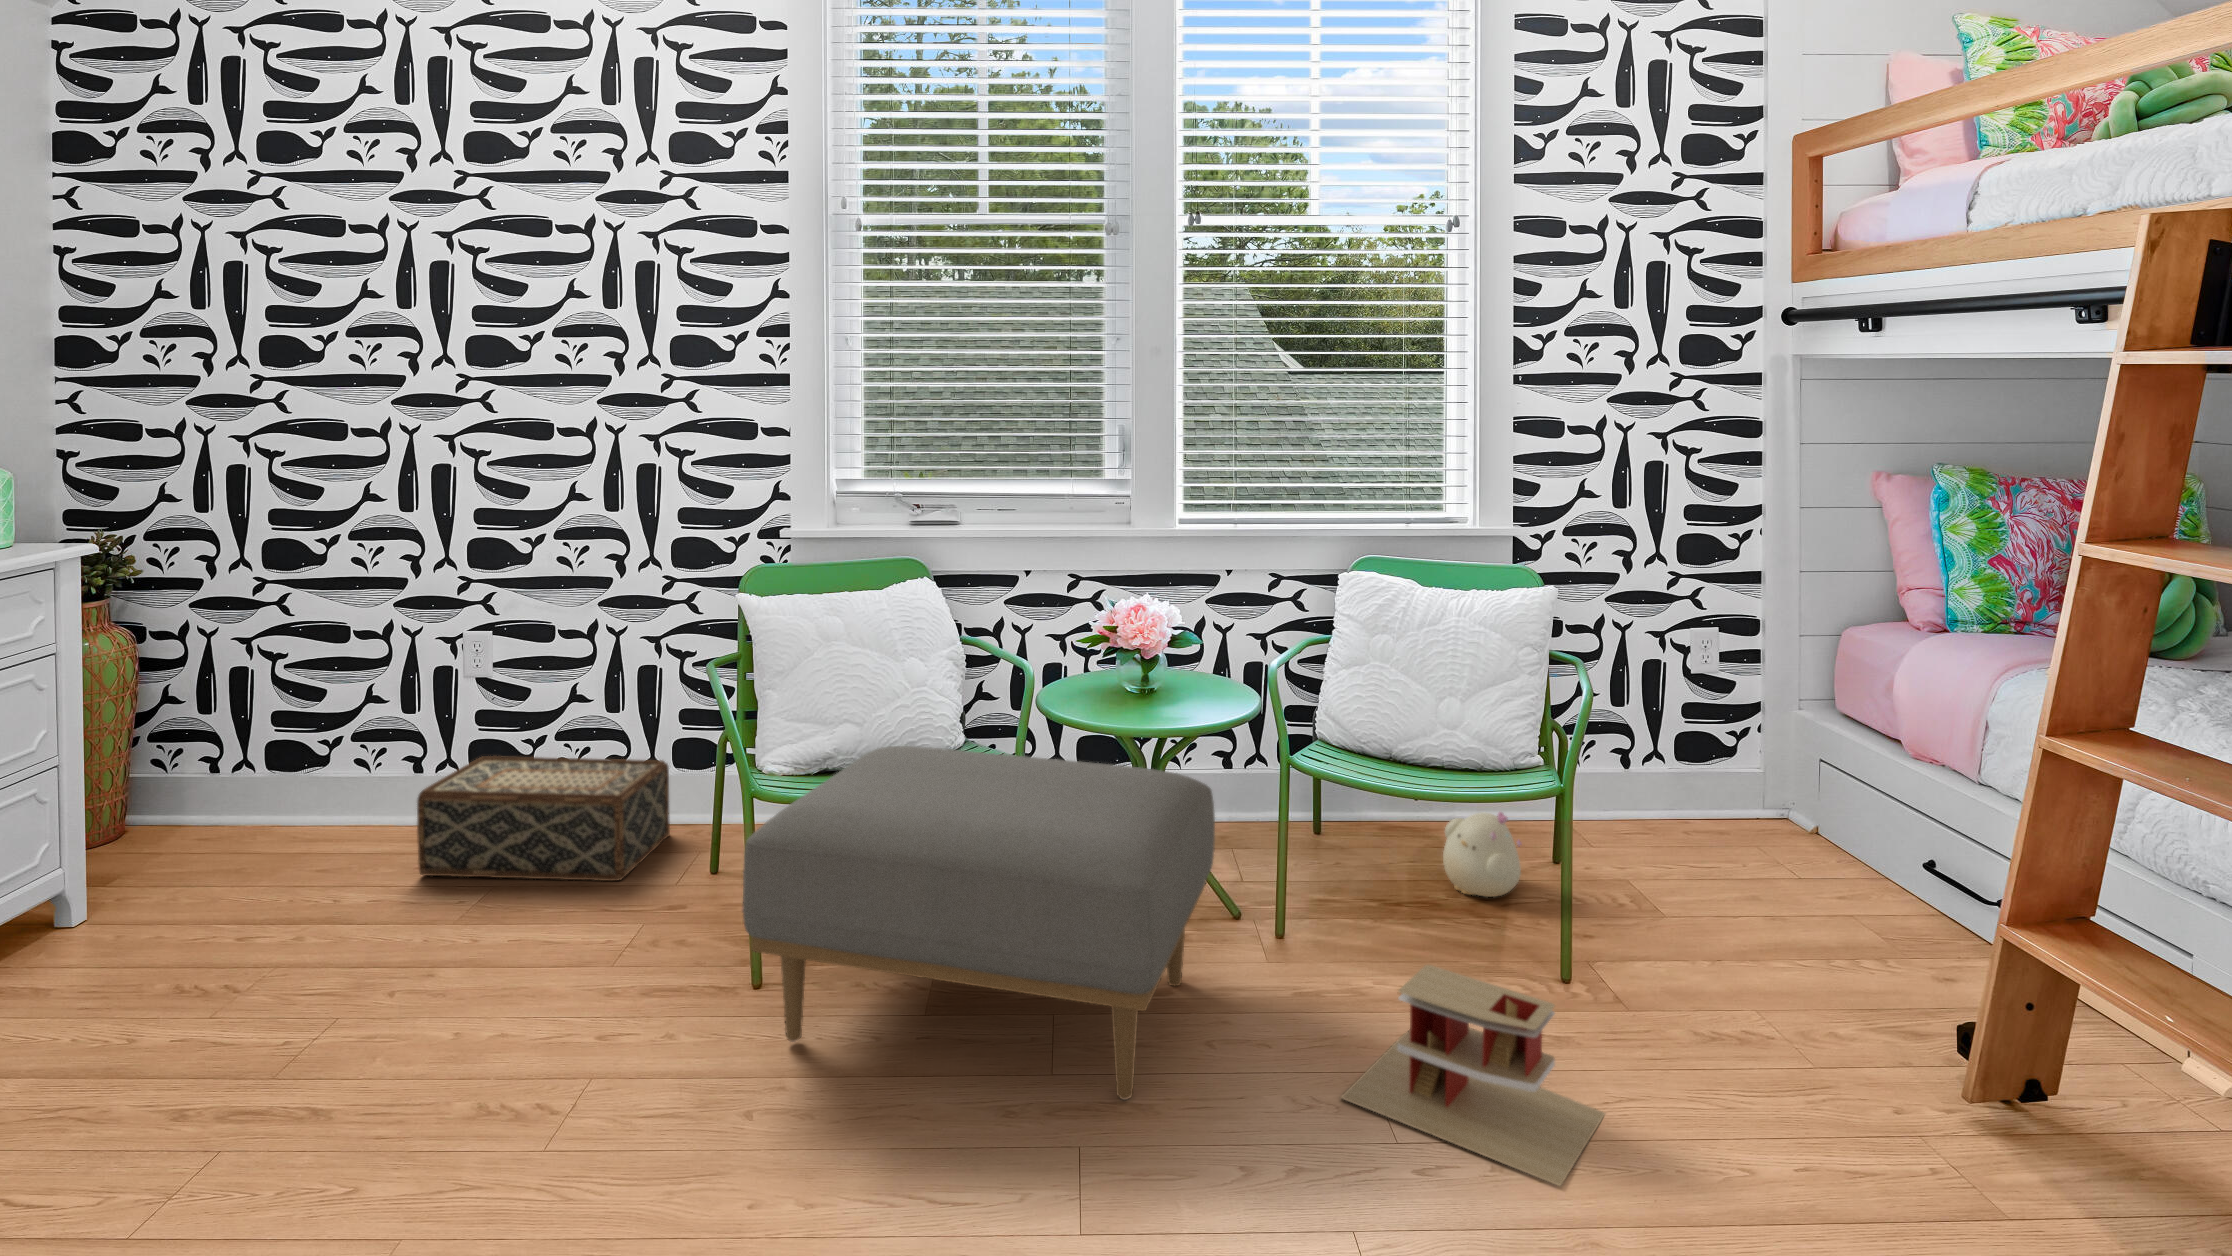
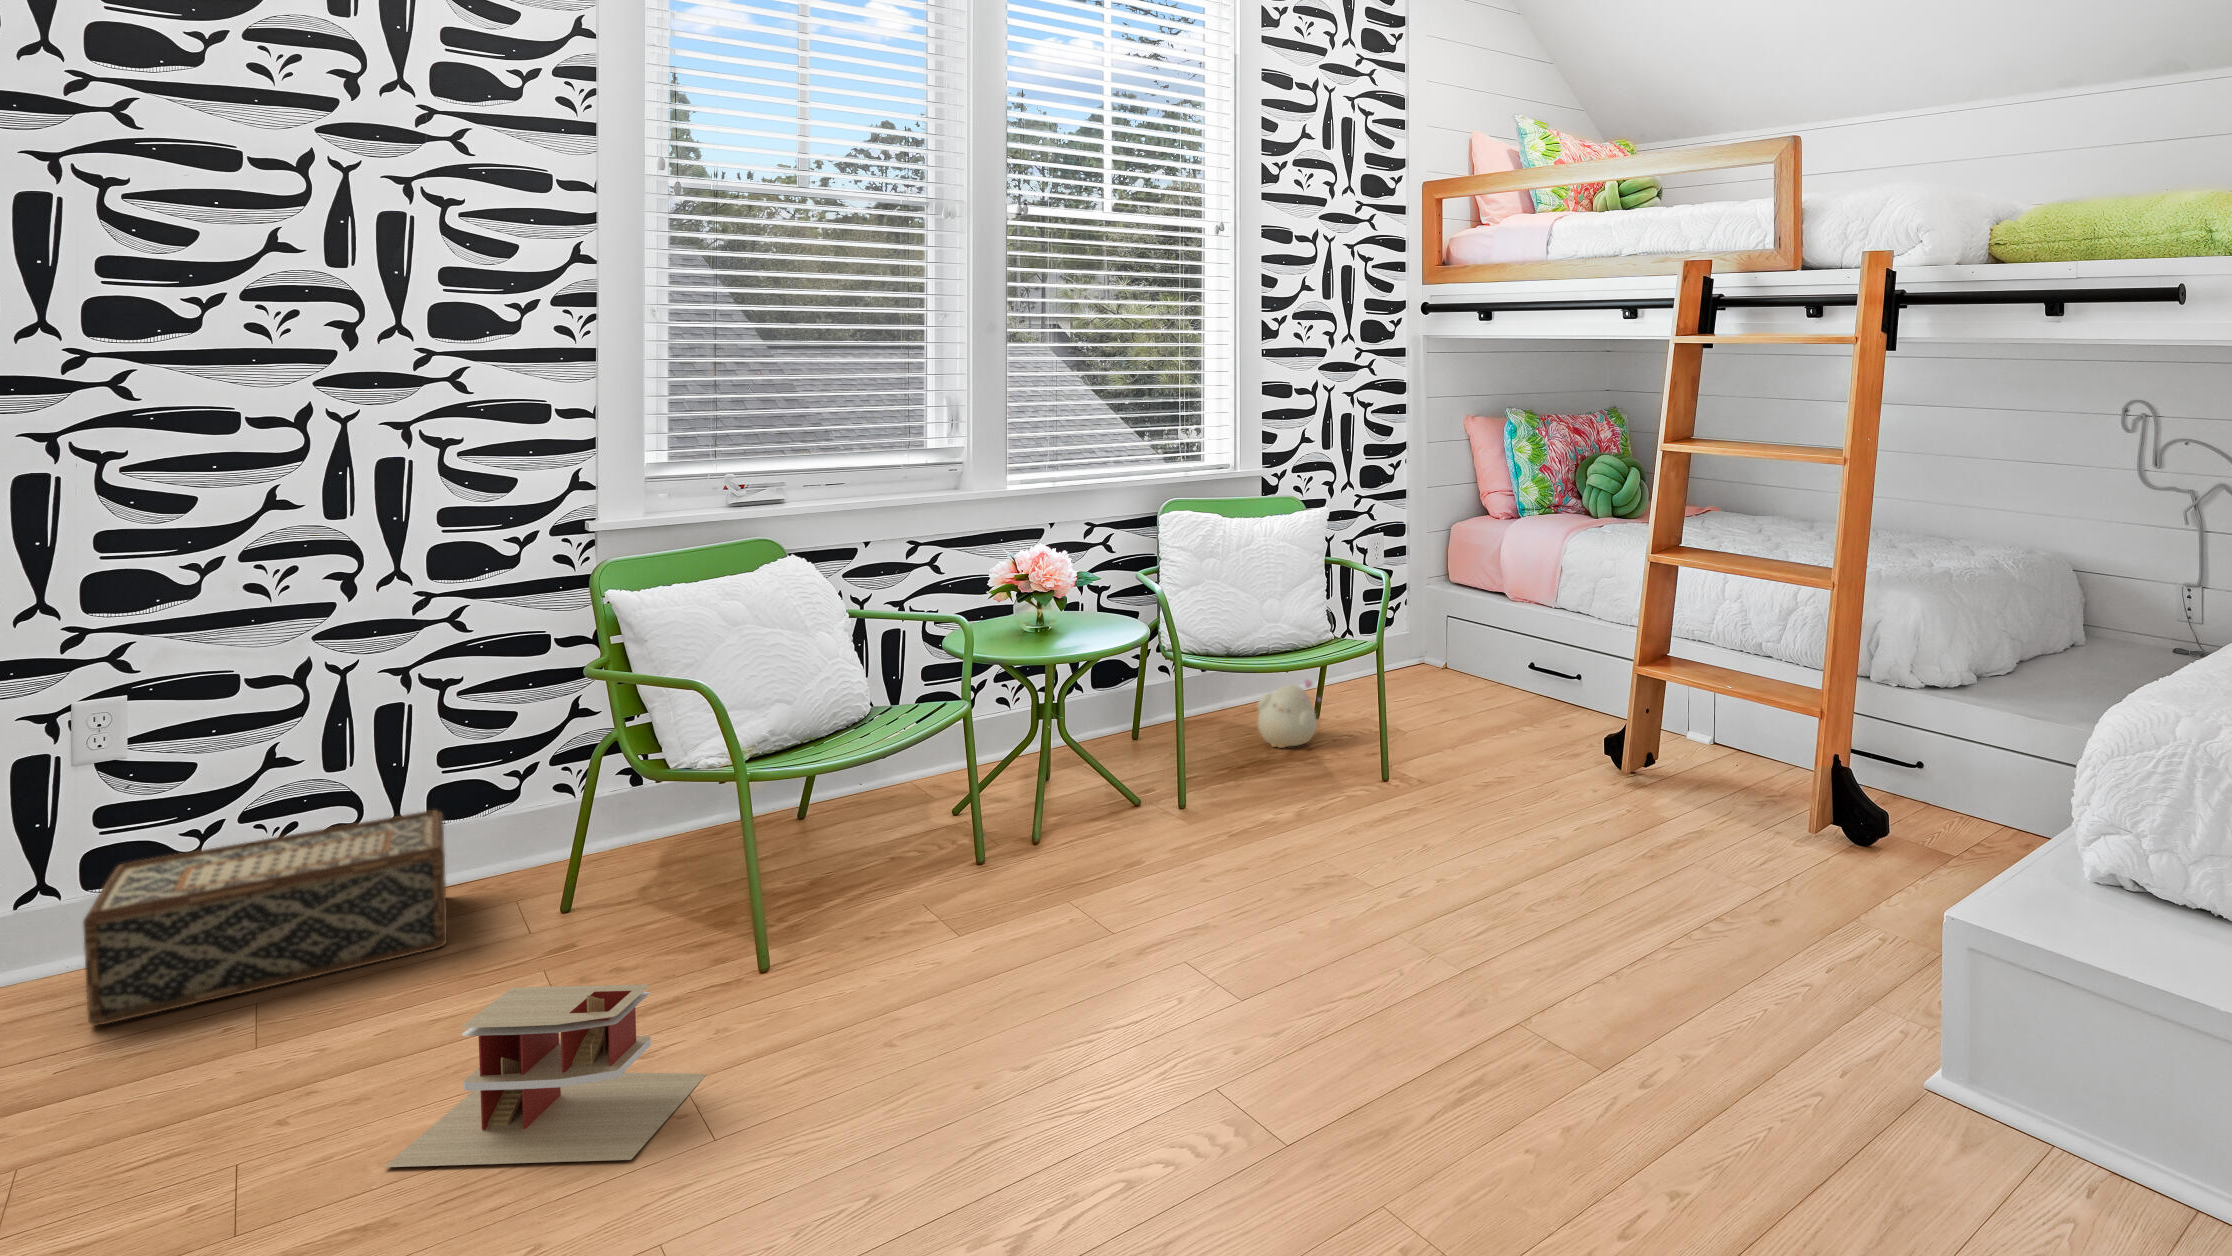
ottoman: present [742,746,1215,1100] -> none [814,679,1217,983]
toy house: present [1341,965,1605,1186] -> present [385,984,706,1167]

